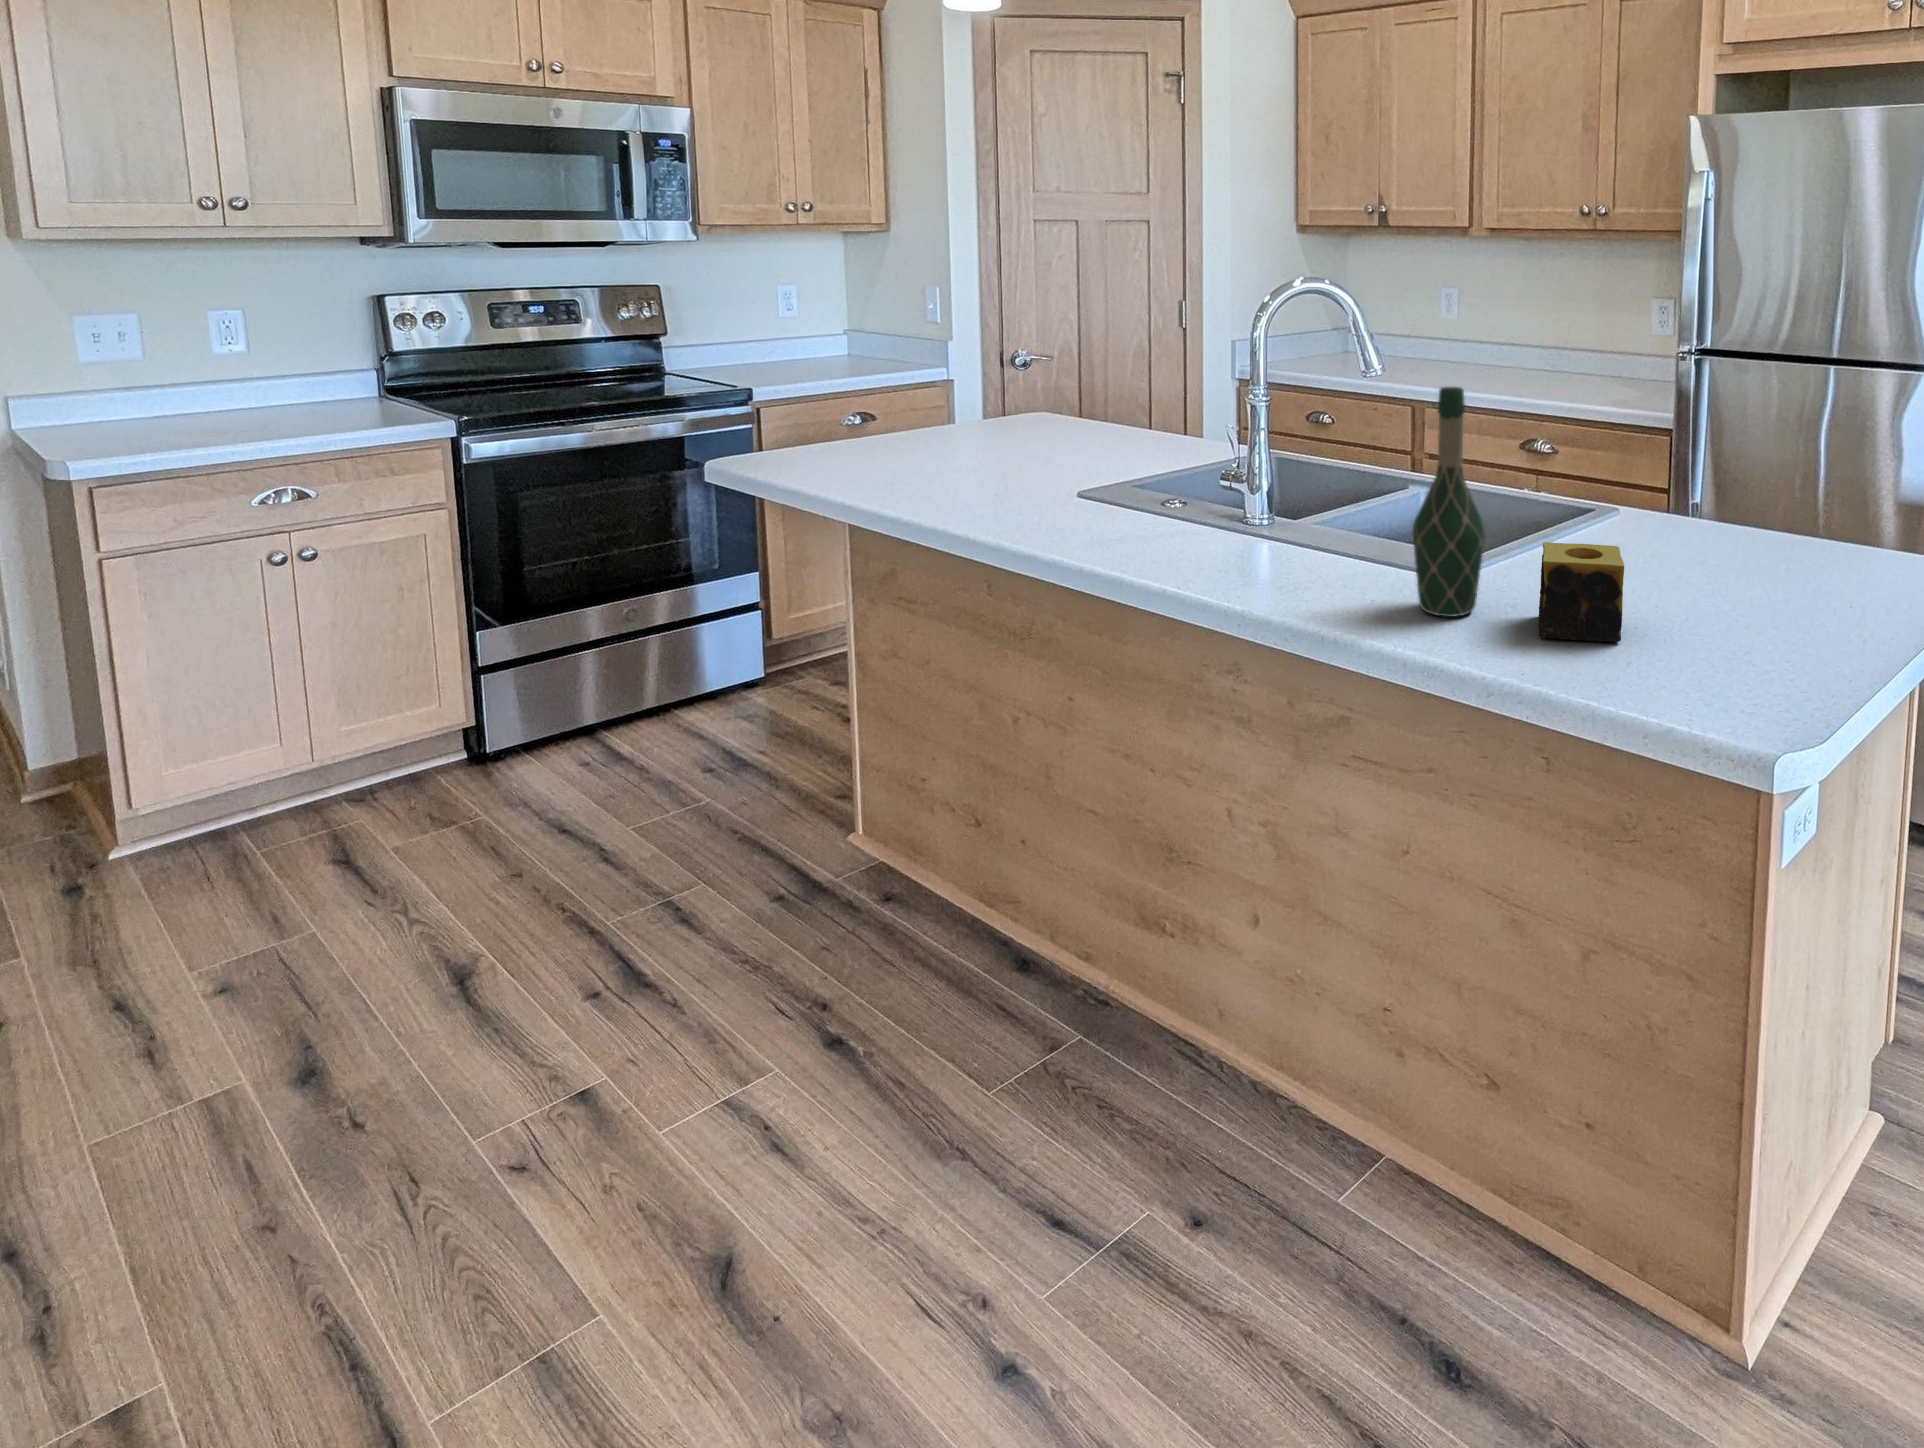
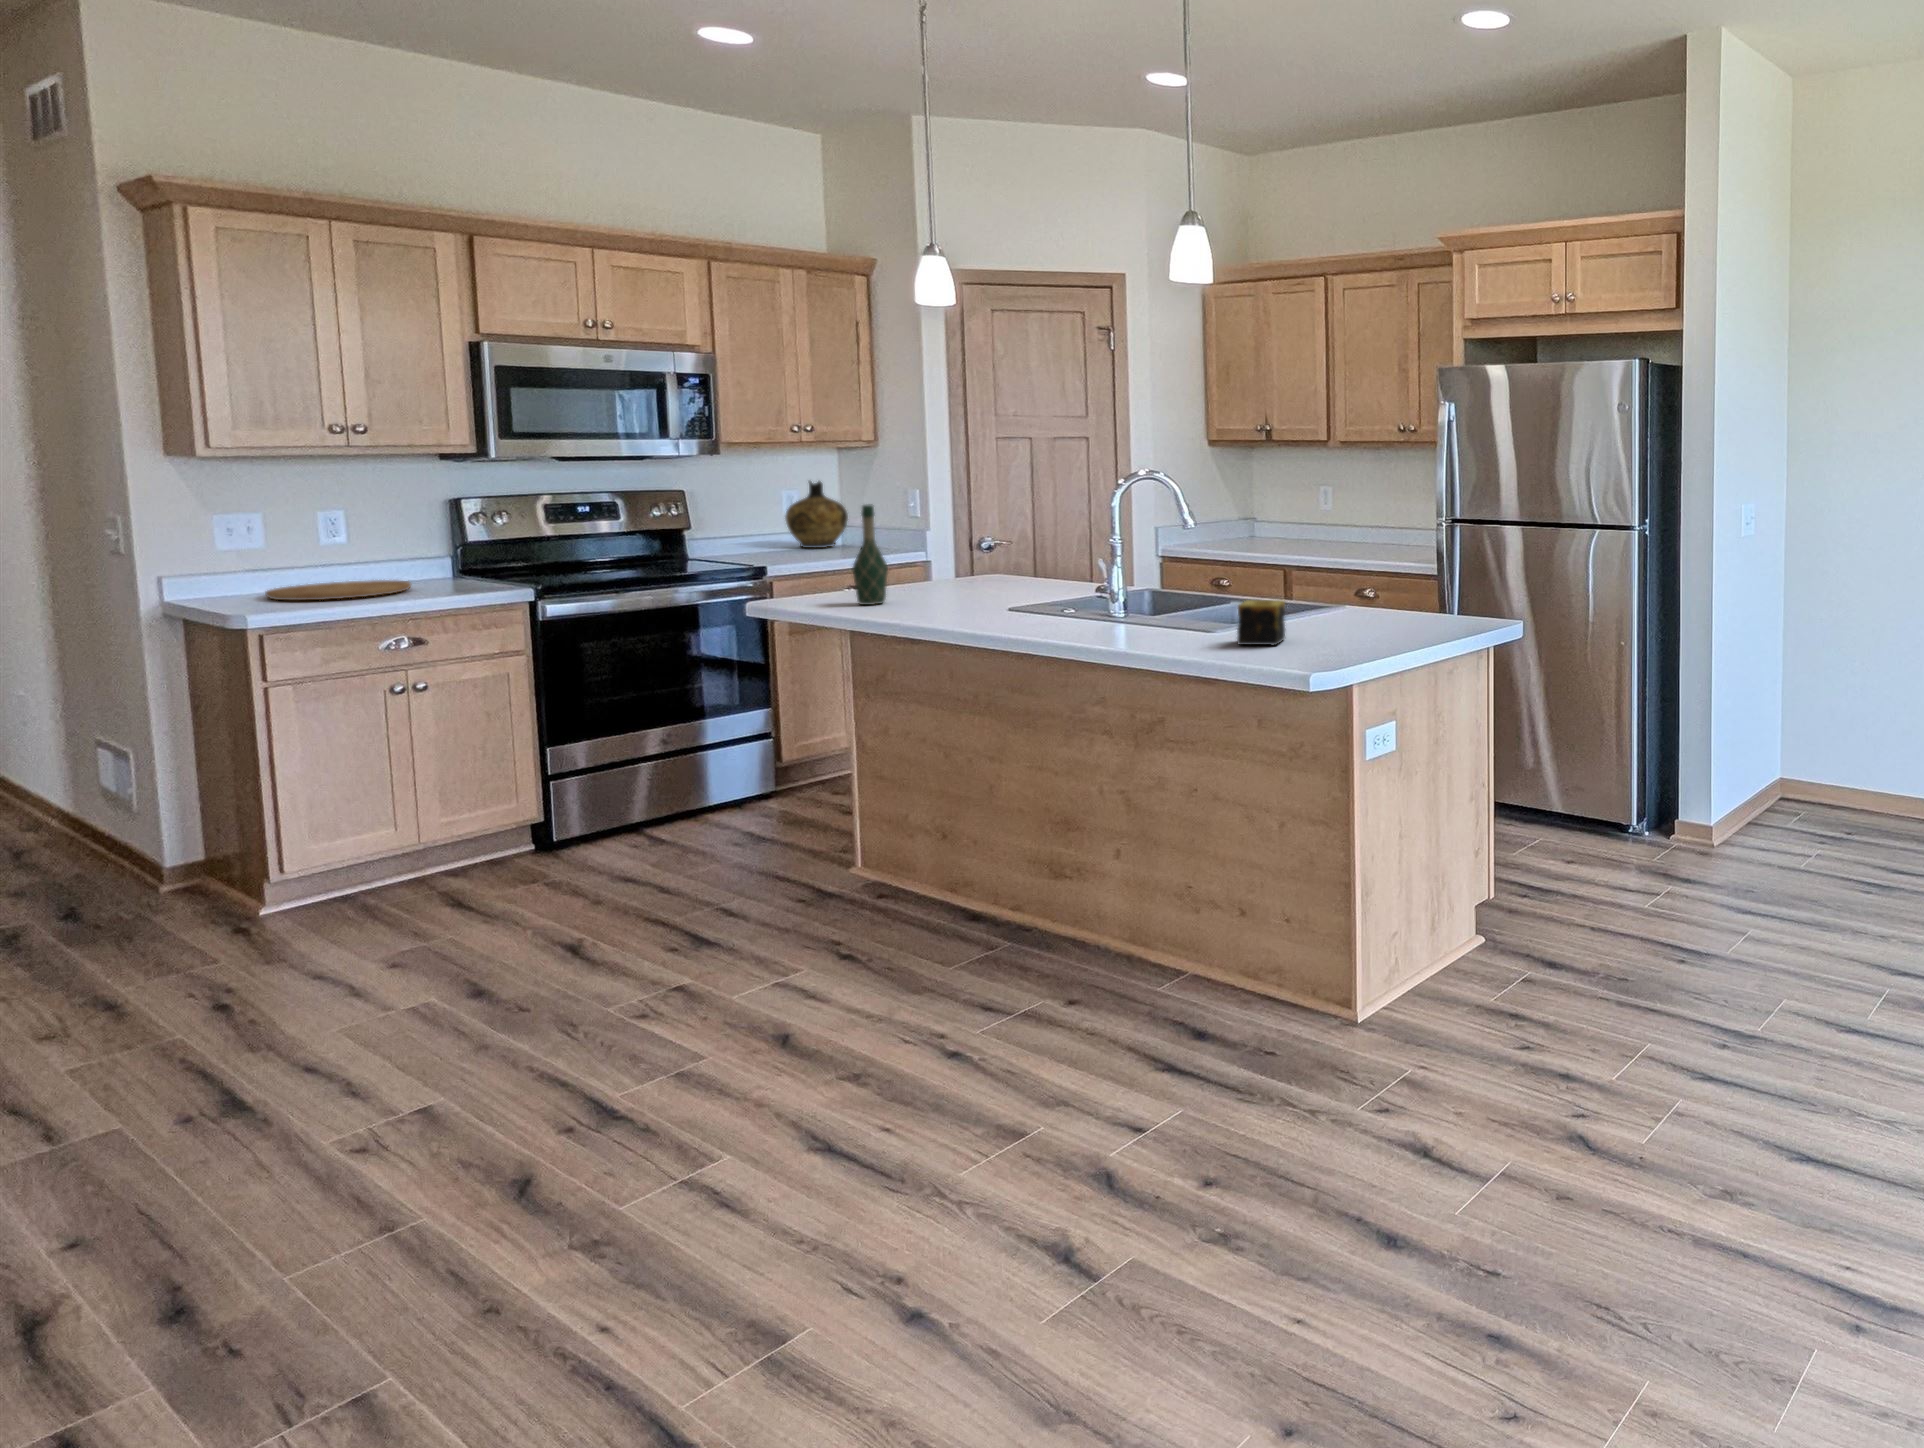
ceramic jug: none [784,271,857,357] -> present [785,481,848,548]
wine bottle: present [1413,387,1485,617] -> present [853,504,888,605]
cutting board: none [124,403,311,435] -> present [266,580,411,600]

